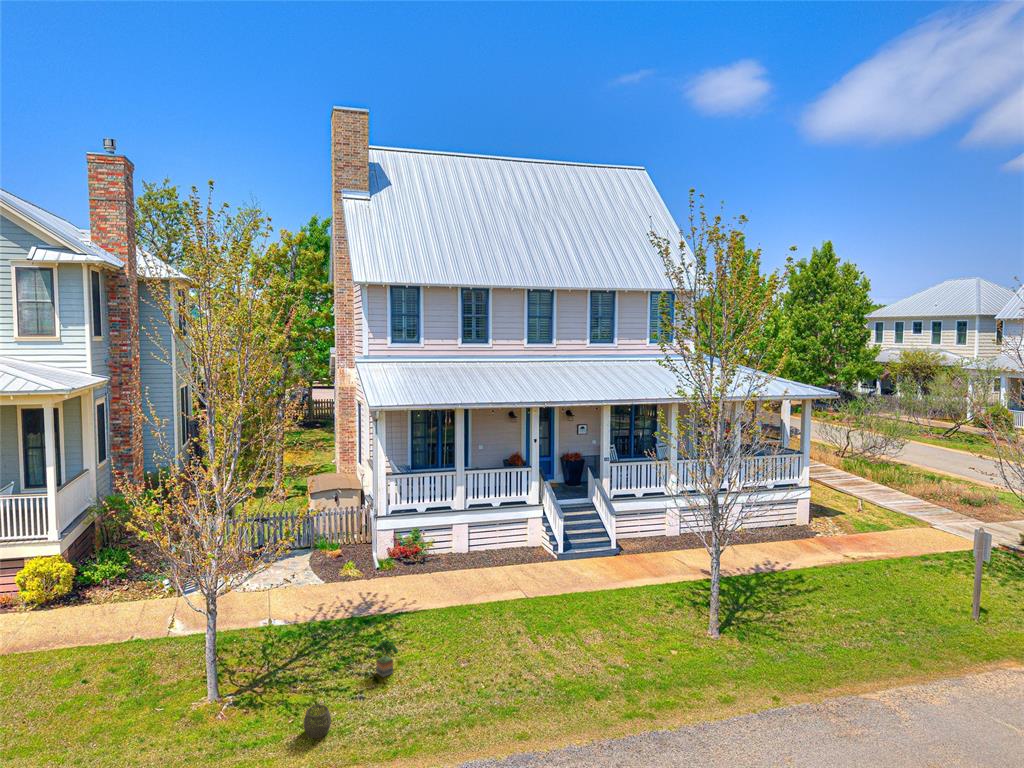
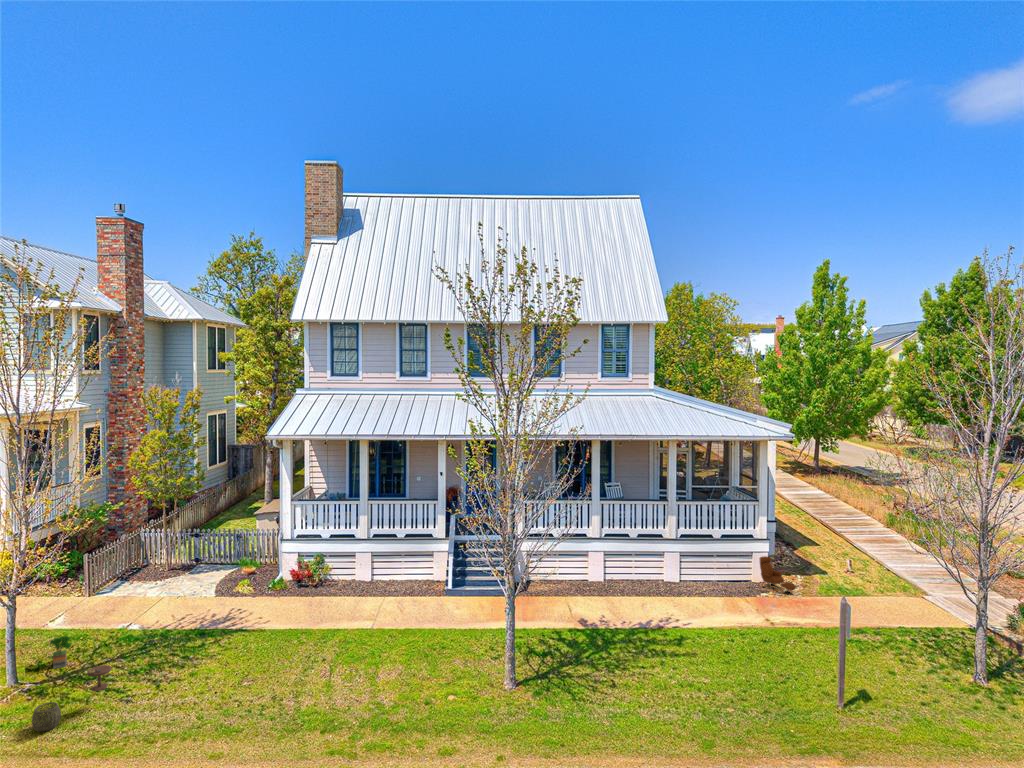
armchair: none [806,502,841,534] -> present [760,556,796,594]
potted tree: present [374,640,398,677] -> present [50,636,72,669]
side table: none [336,659,359,704] -> present [87,665,111,691]

